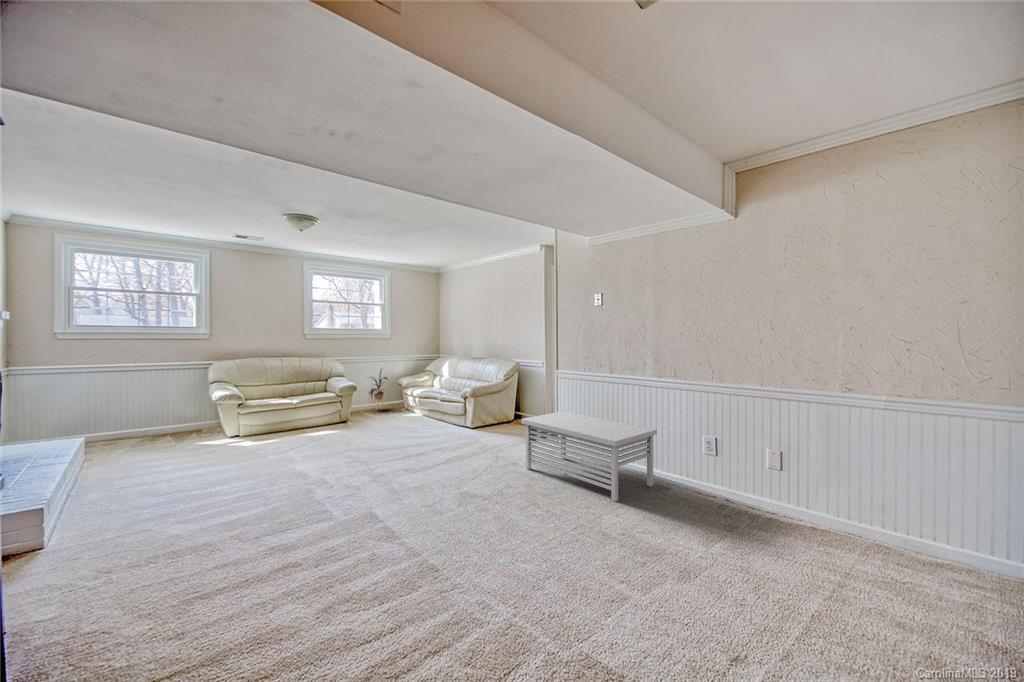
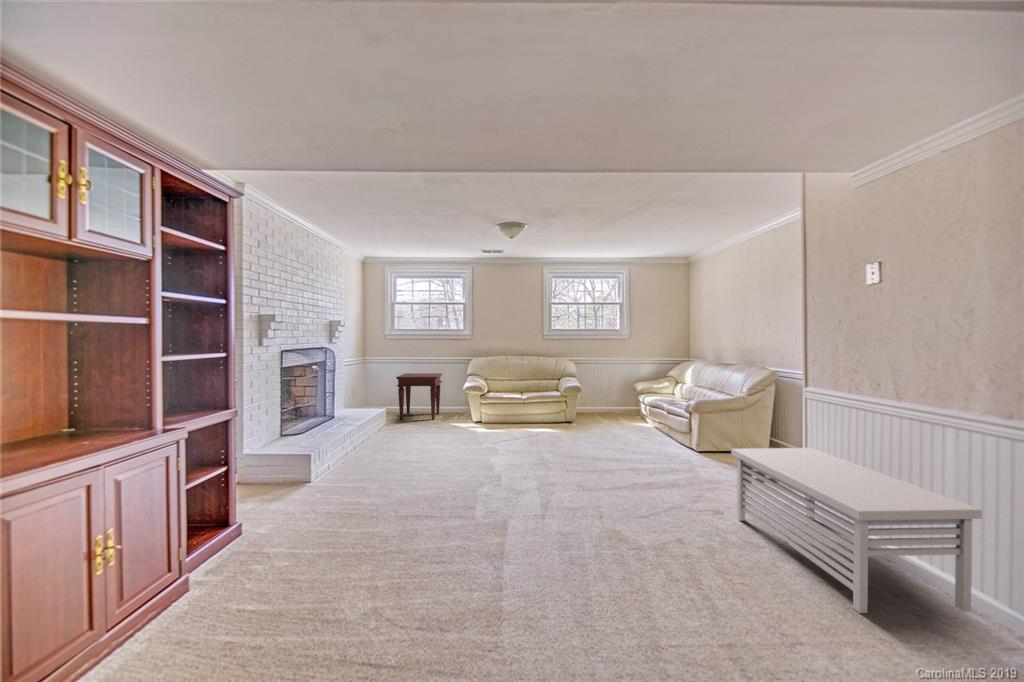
house plant: present [369,370,388,410] -> none [600,371,623,416]
side table: none [103,384,172,448] -> present [396,373,442,420]

